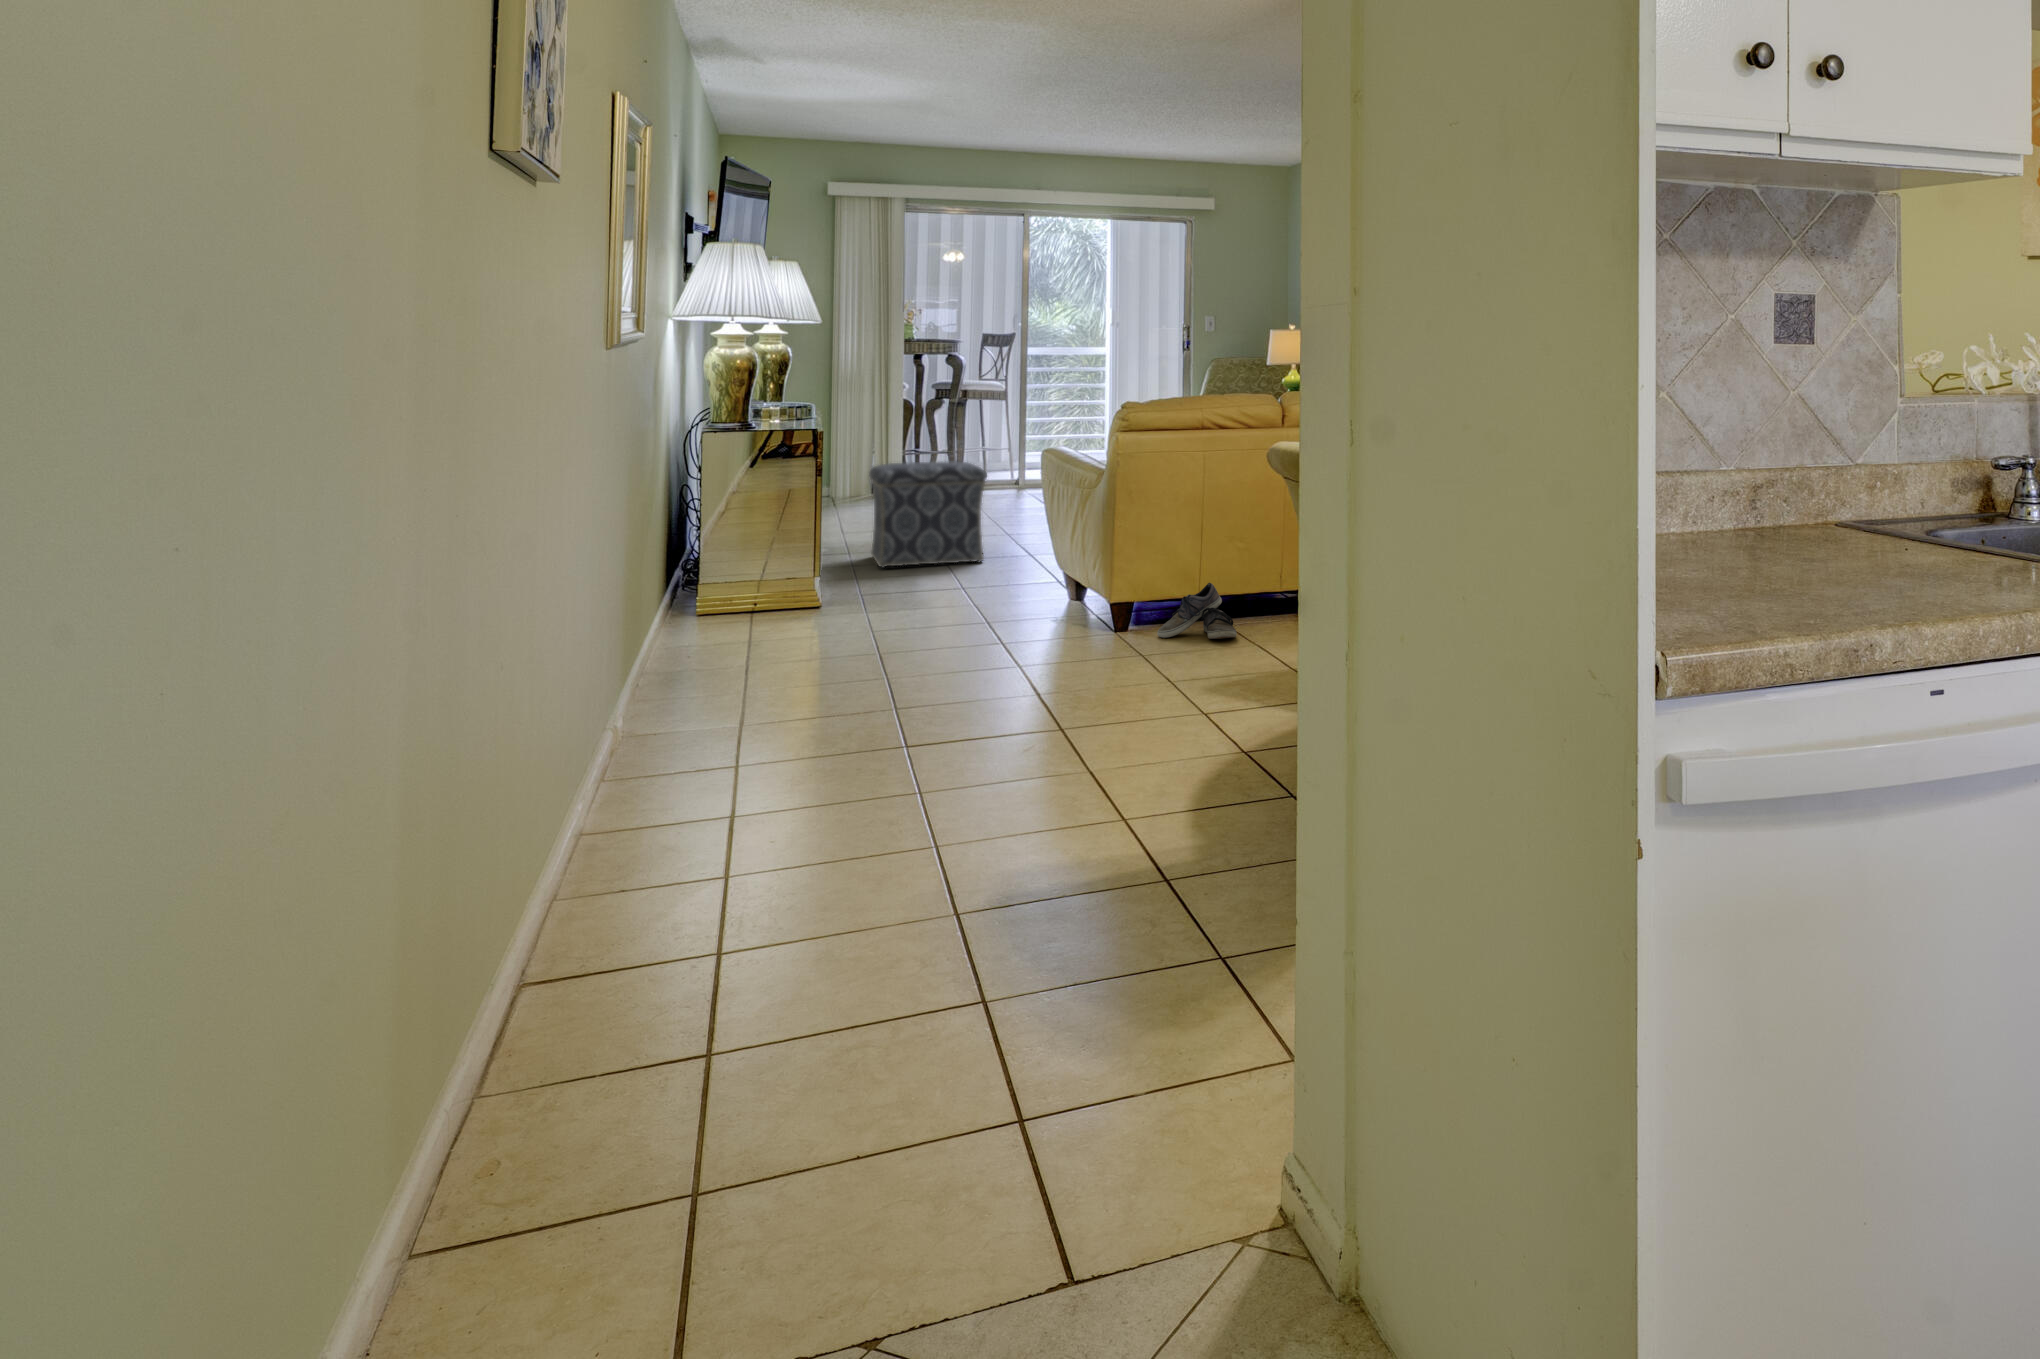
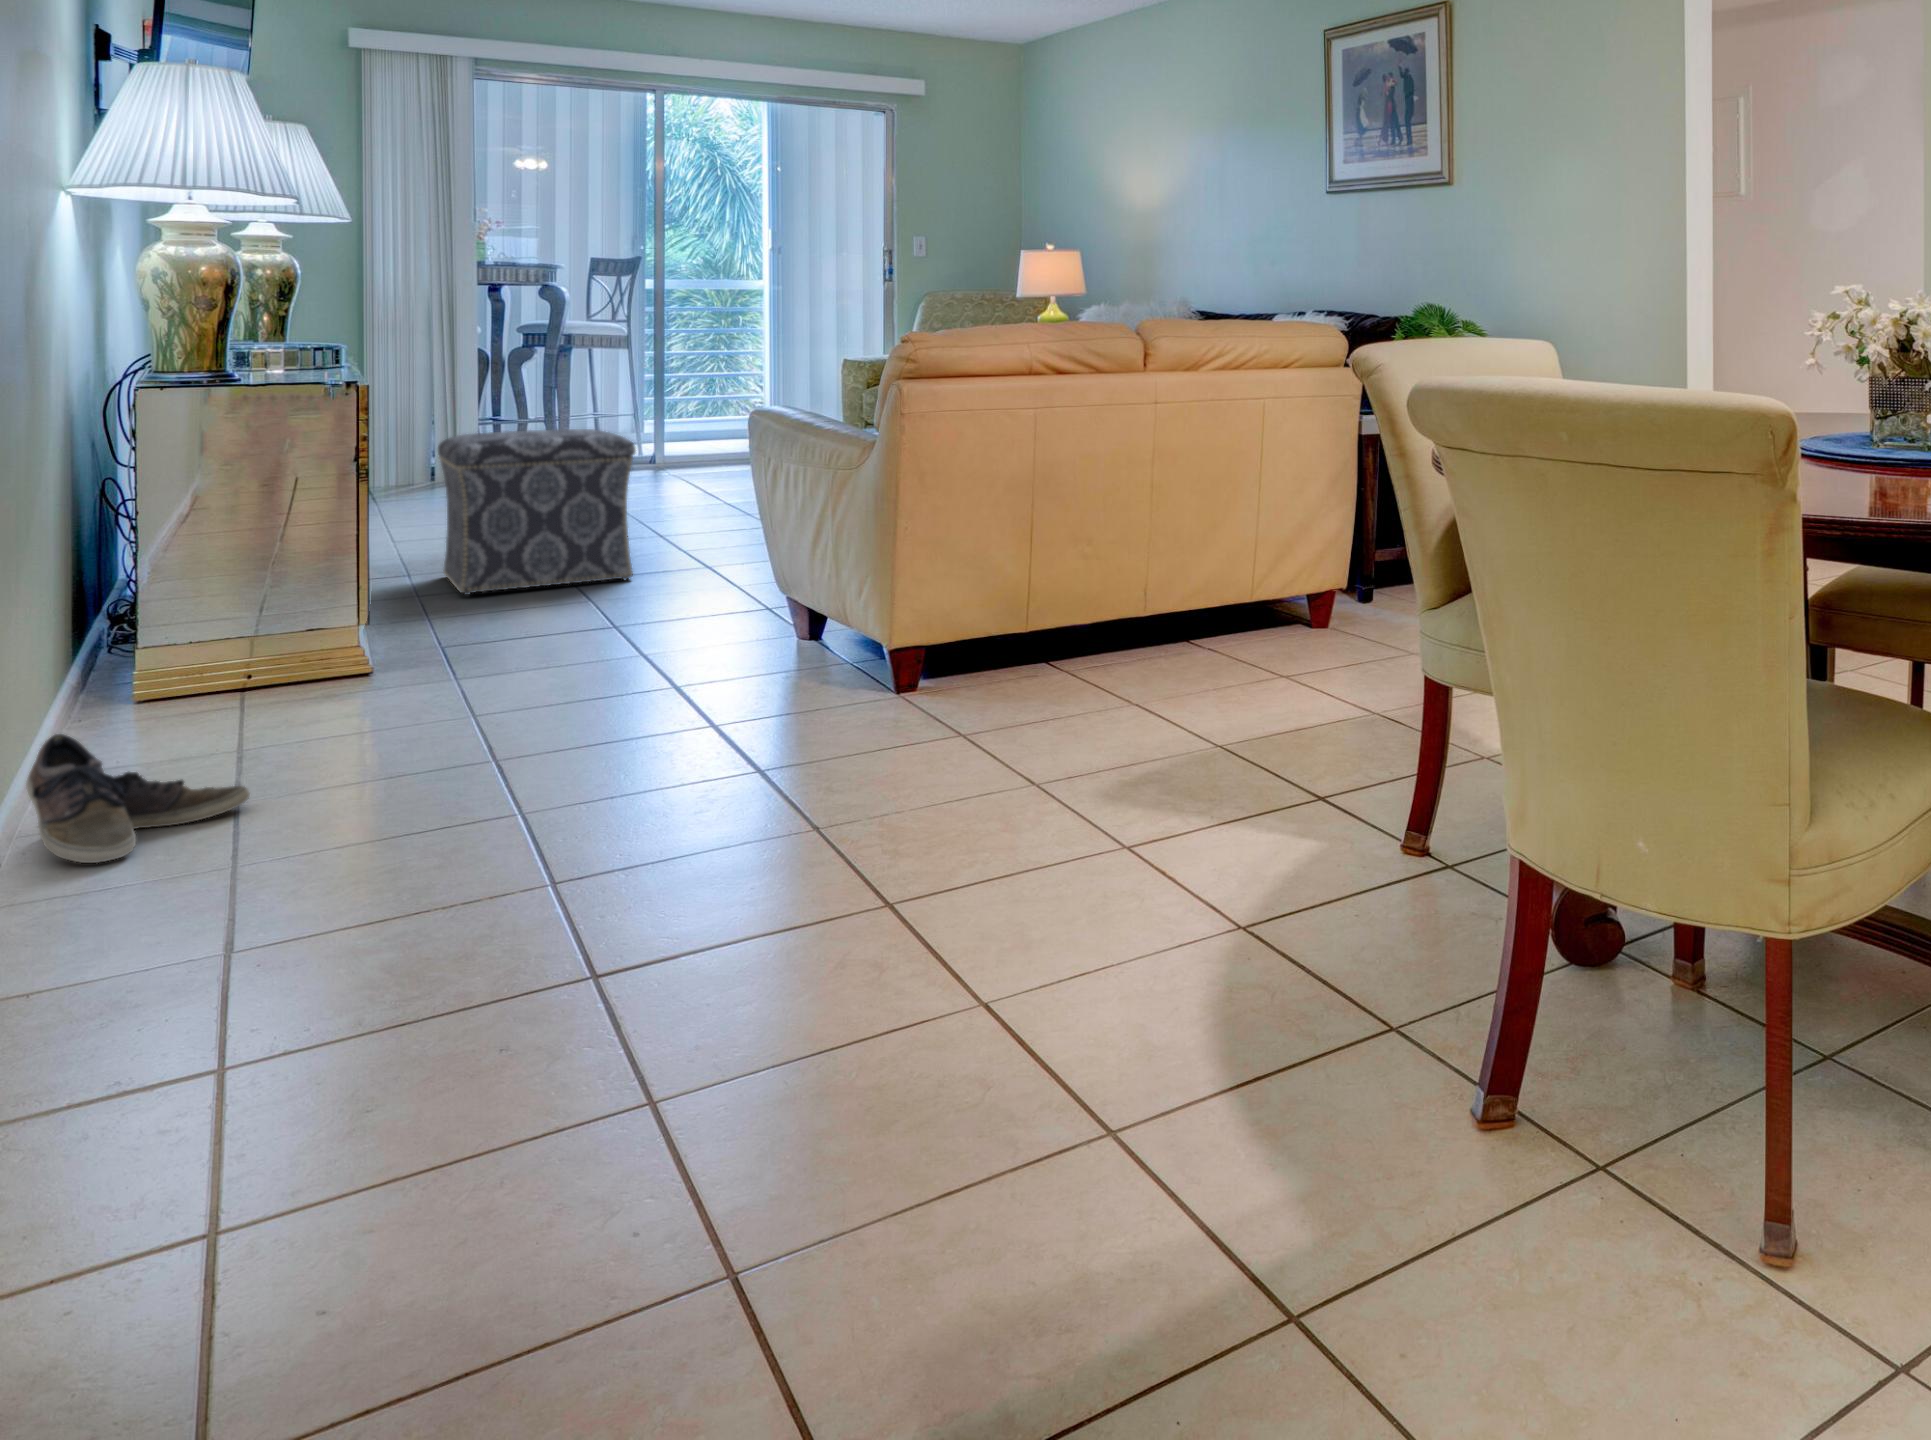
shoe: present [1157,583,1237,639] -> present [26,734,250,863]

